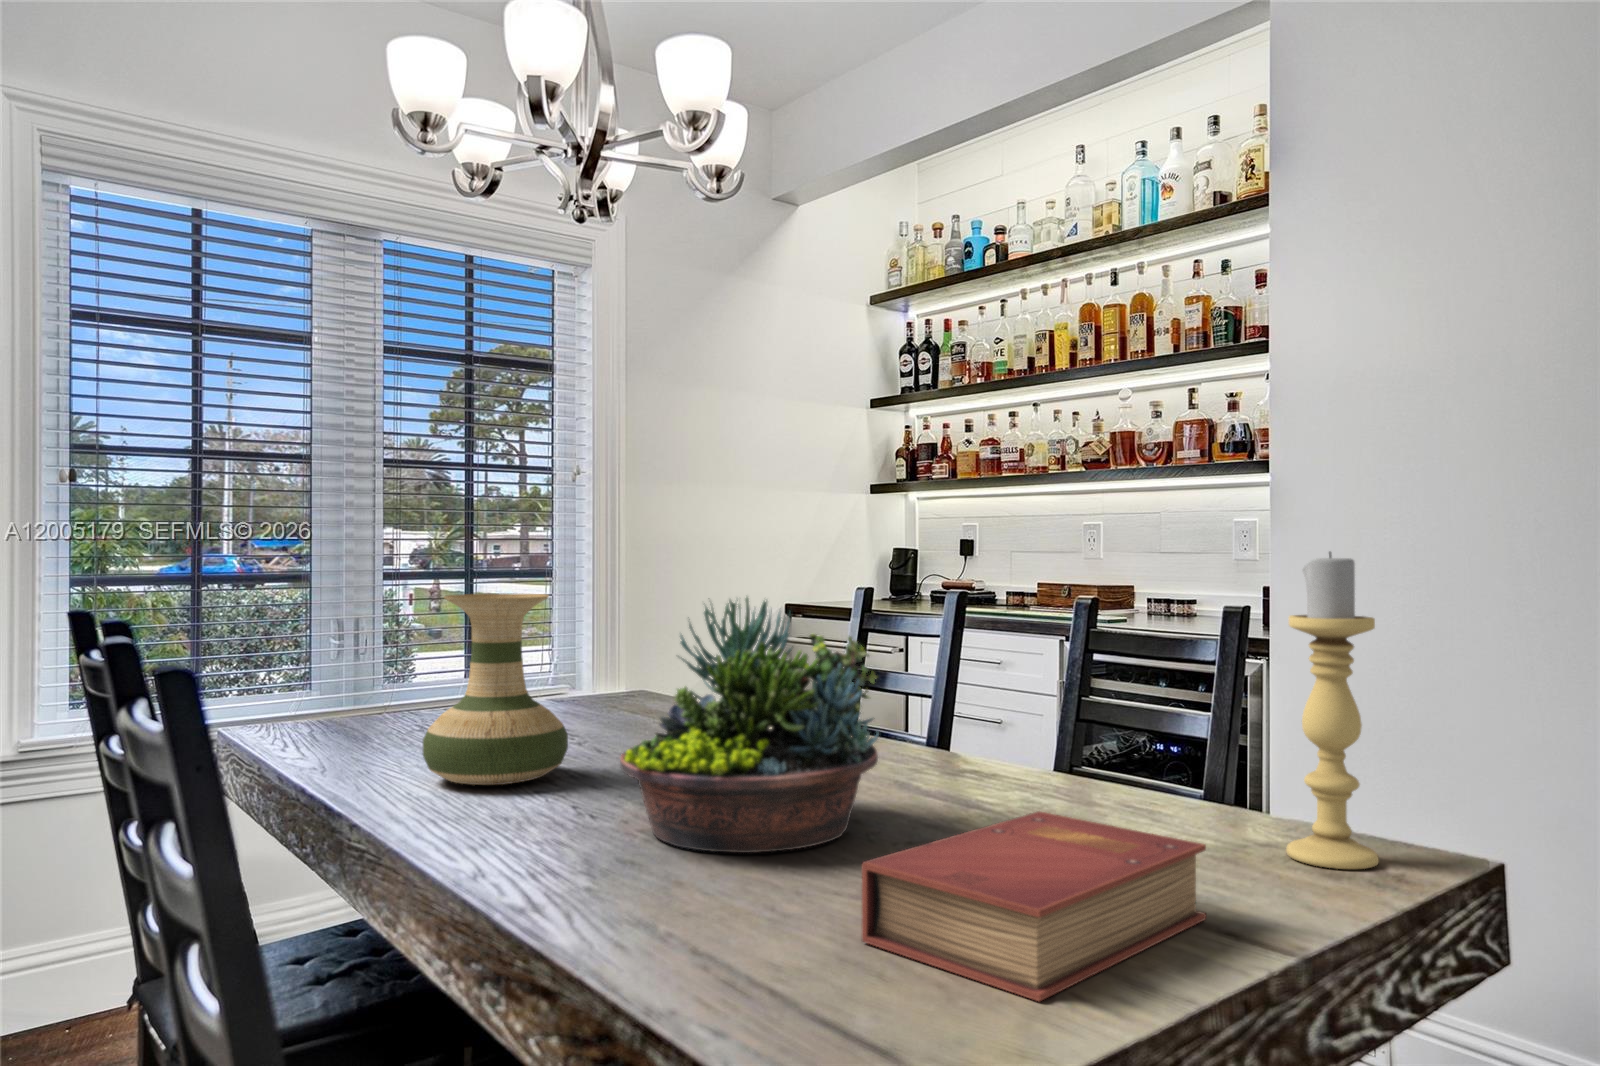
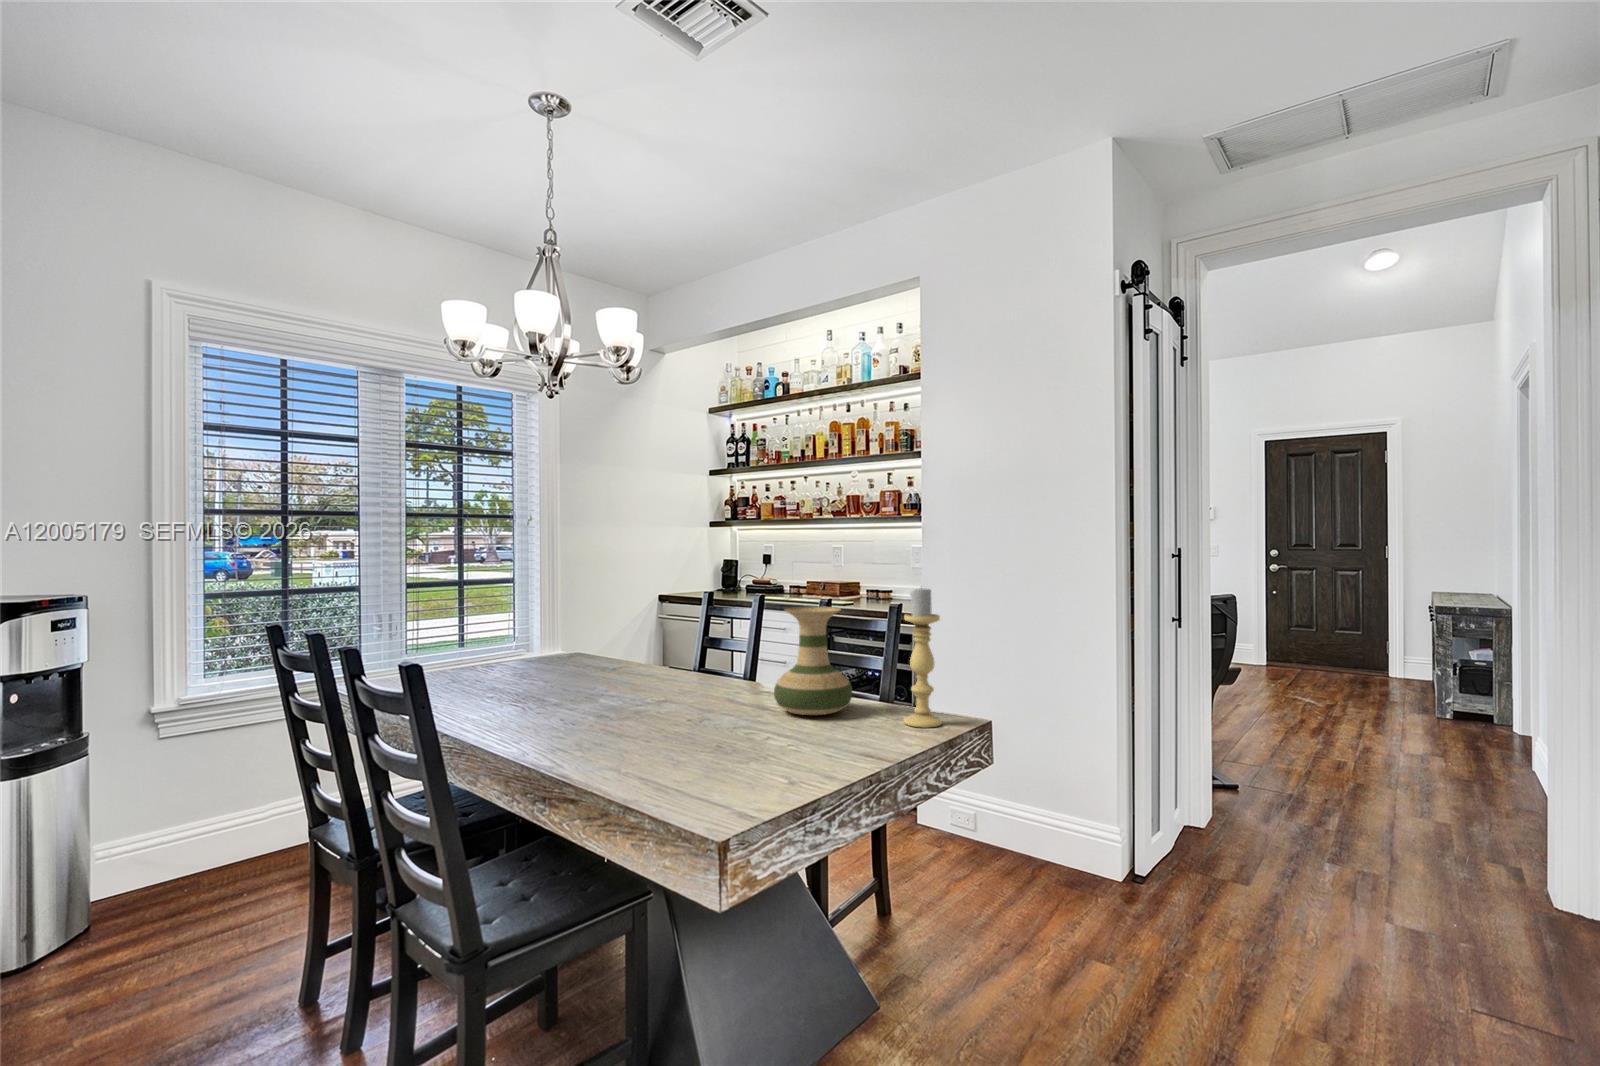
vase: present [423,593,568,785] -> present [774,607,852,715]
succulent planter: present [620,597,879,853] -> none [589,608,719,736]
book: present [862,811,1206,1001] -> none [713,709,861,786]

